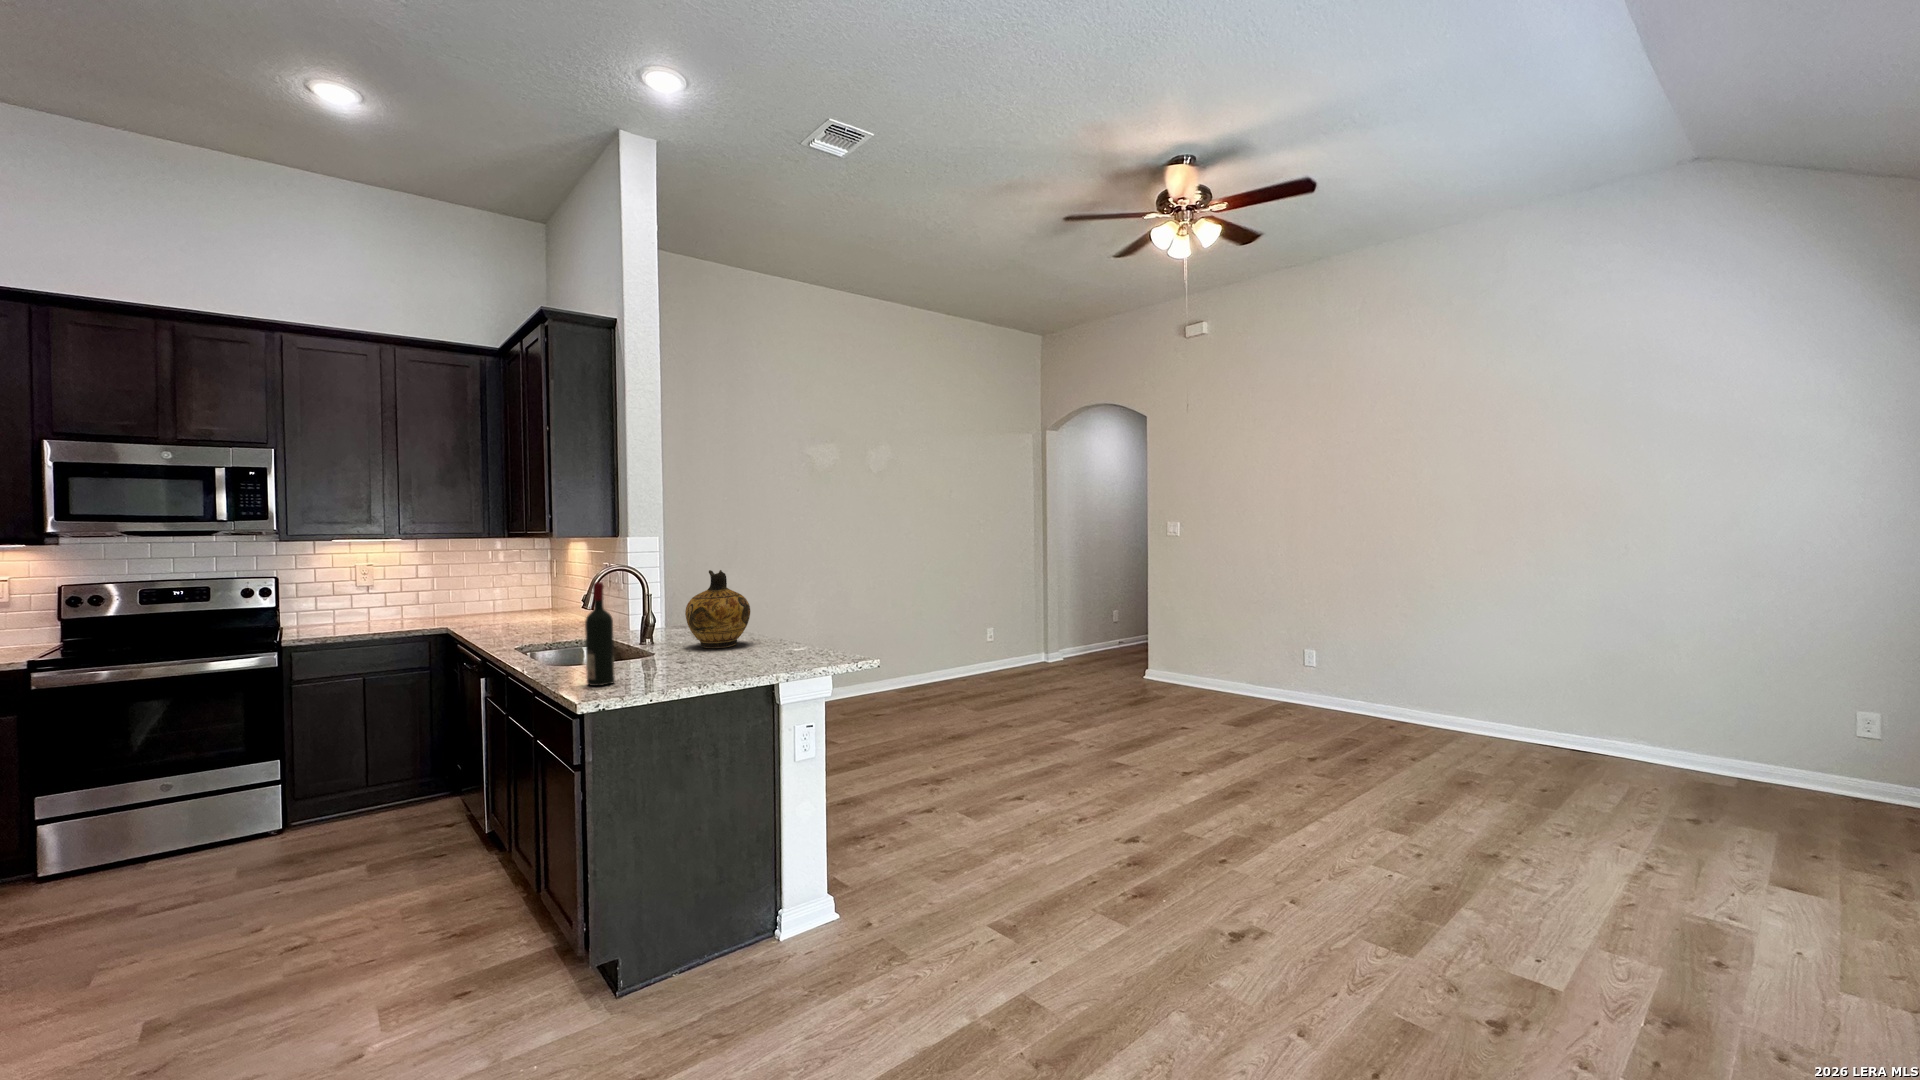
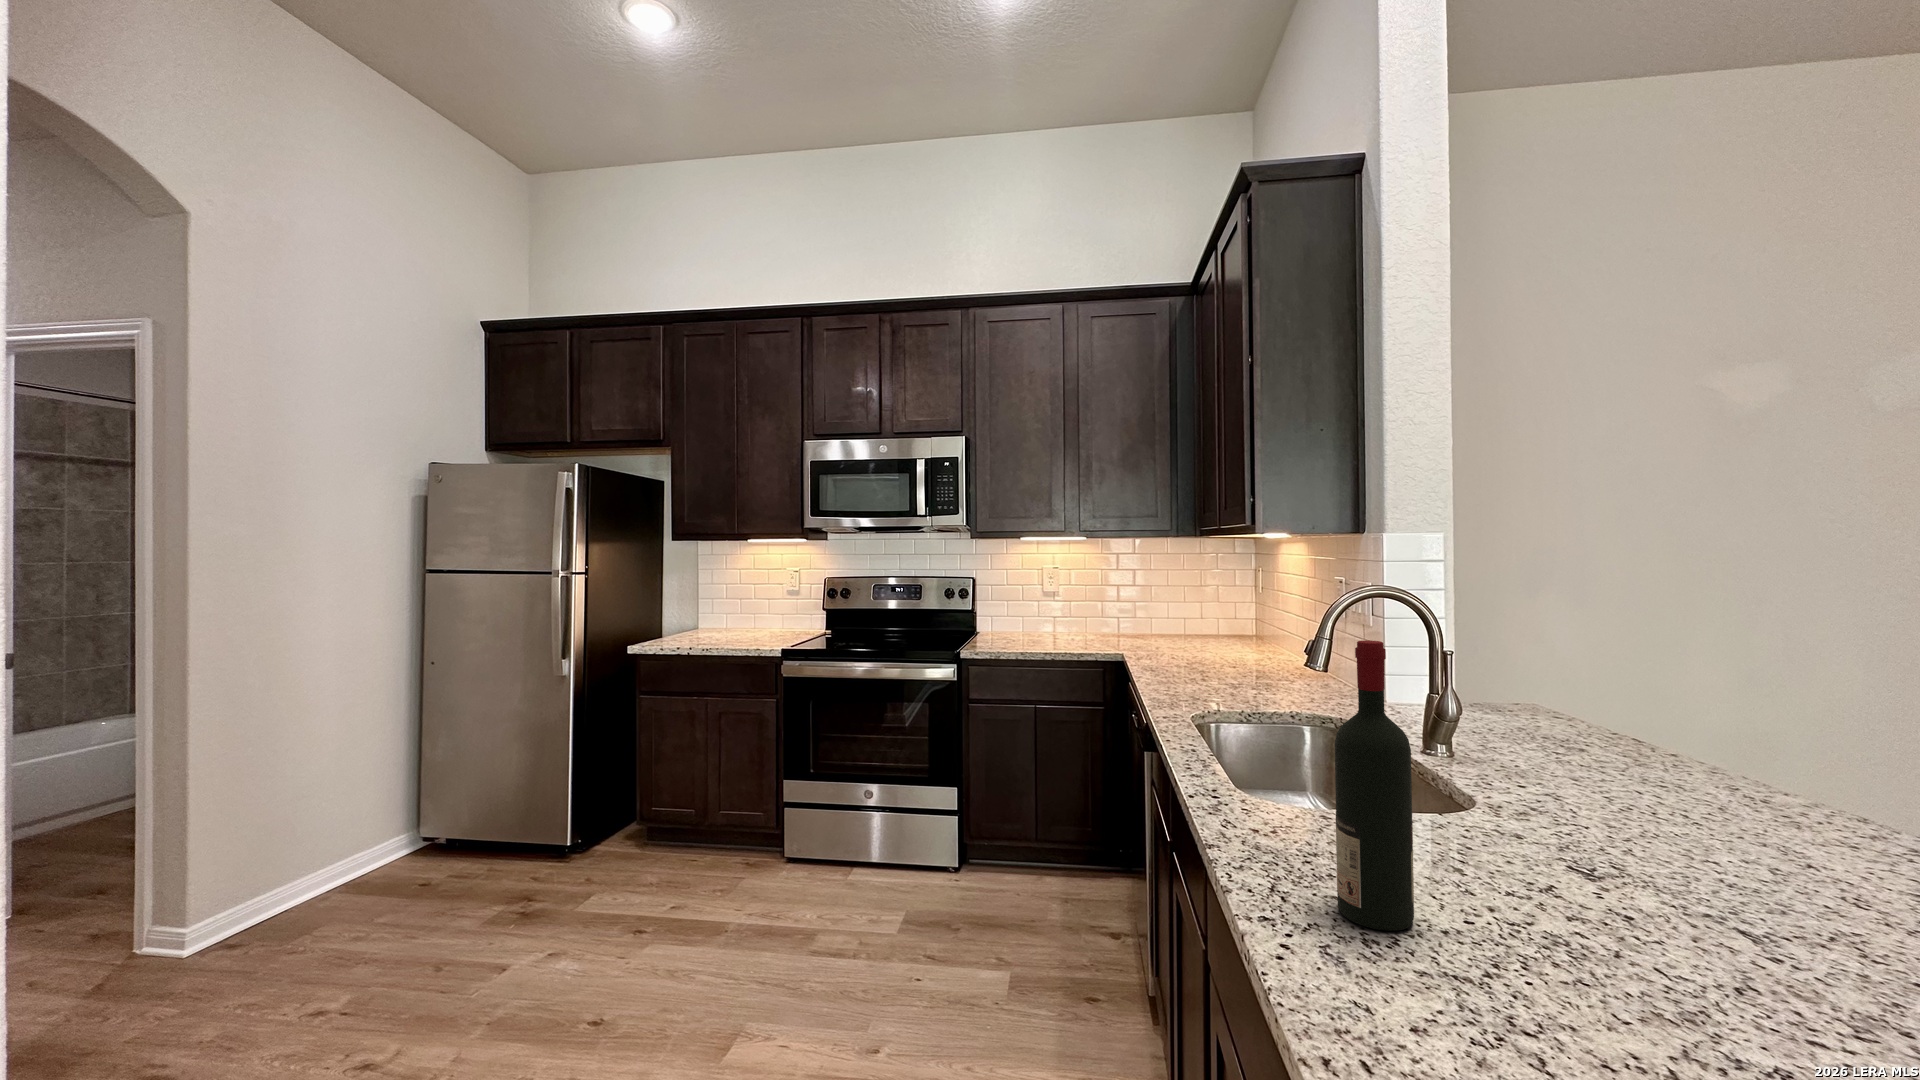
ceramic jug: present [685,570,750,648] -> none [1545,610,1749,810]

